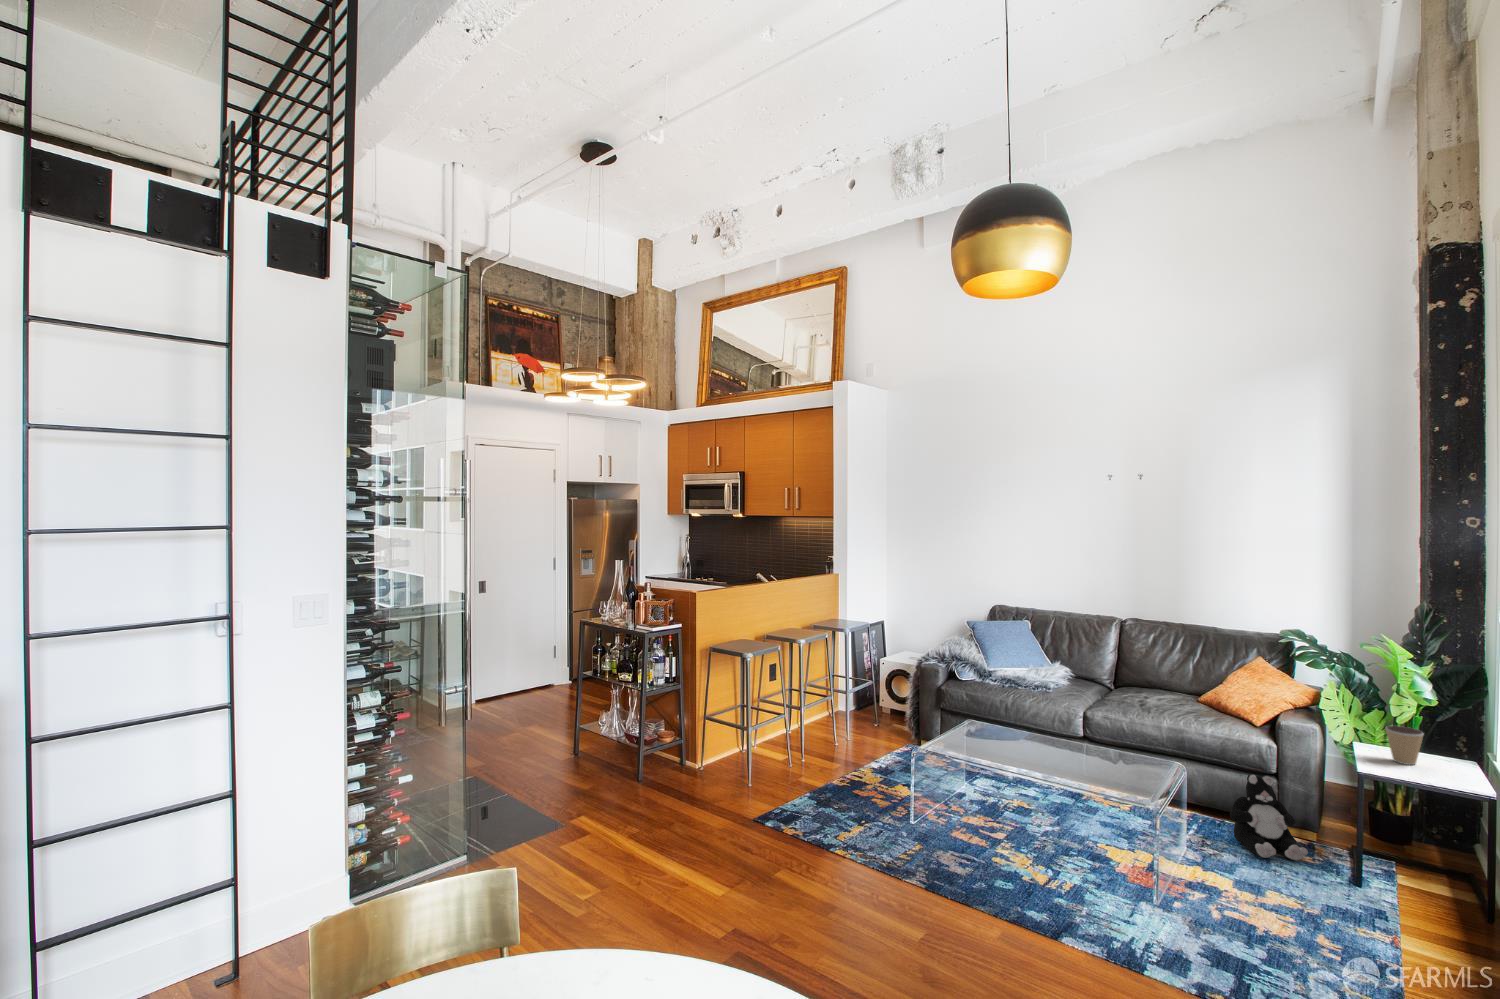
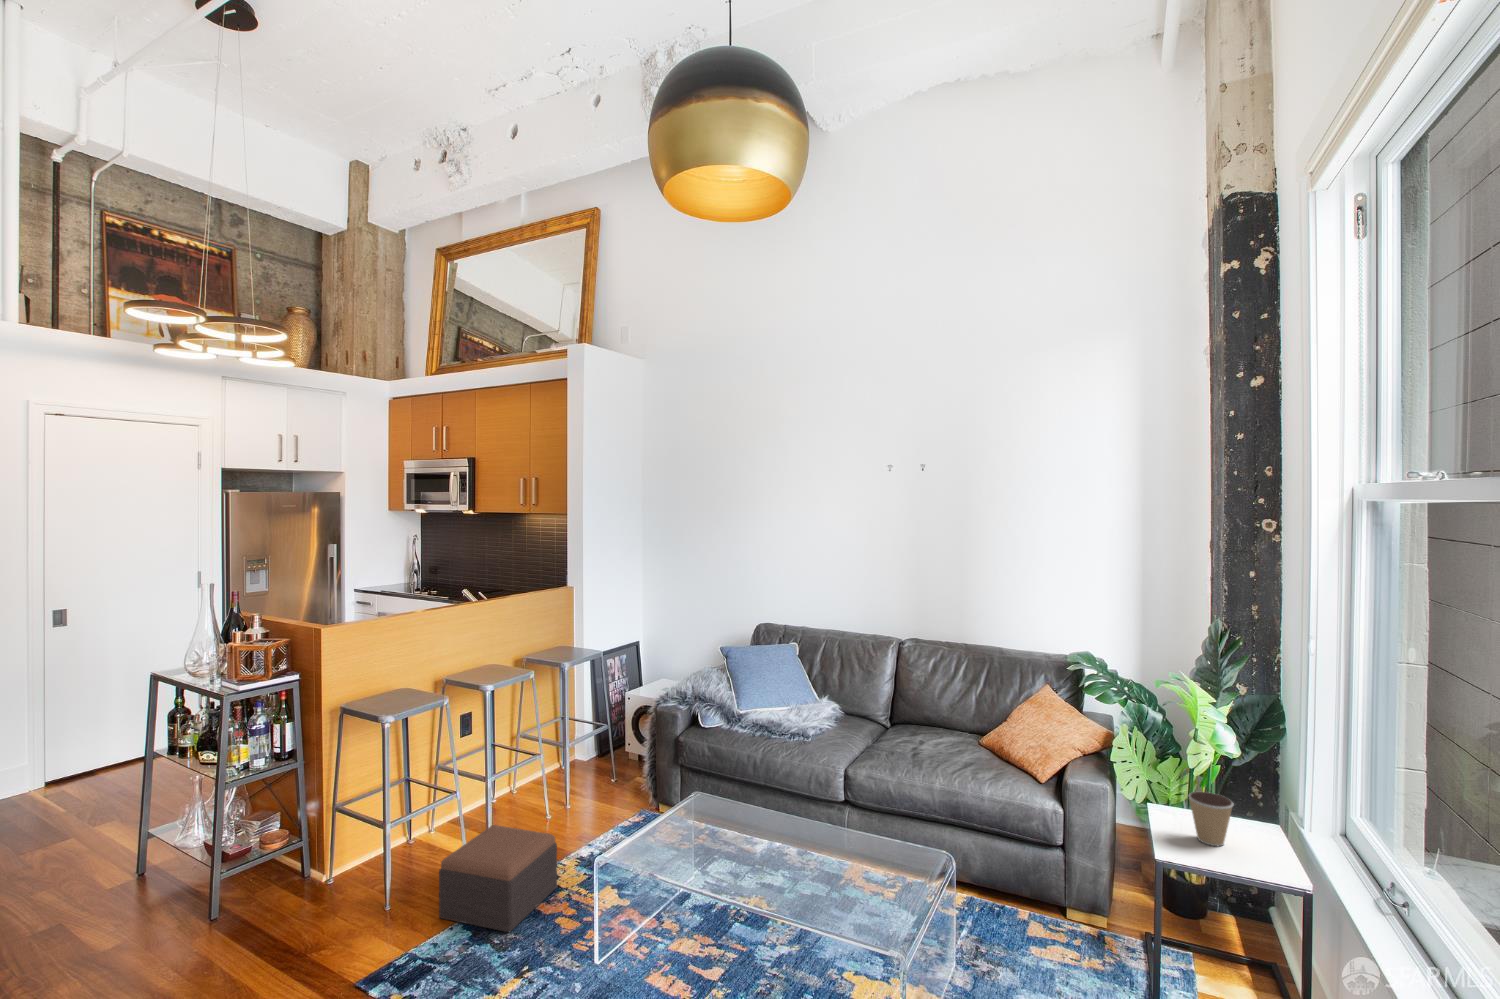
footstool: none [788,738,863,805] -> present [439,825,557,932]
plush toy: present [1230,774,1308,860] -> none [1008,850,1098,969]

